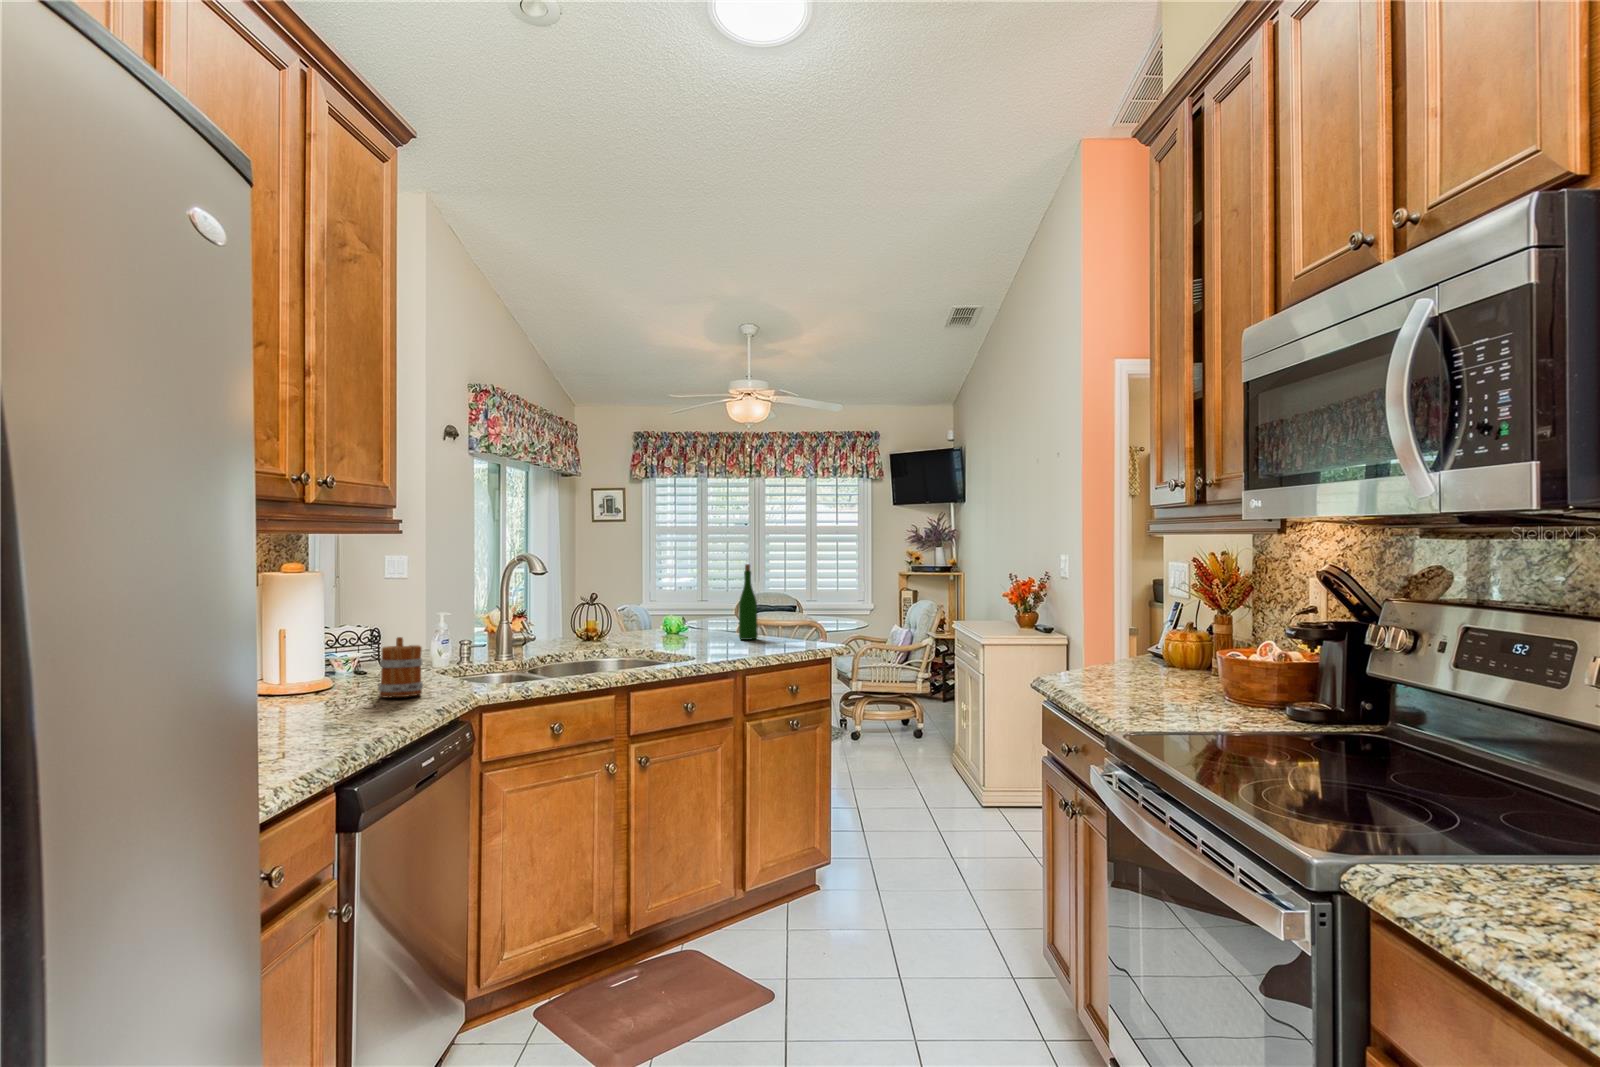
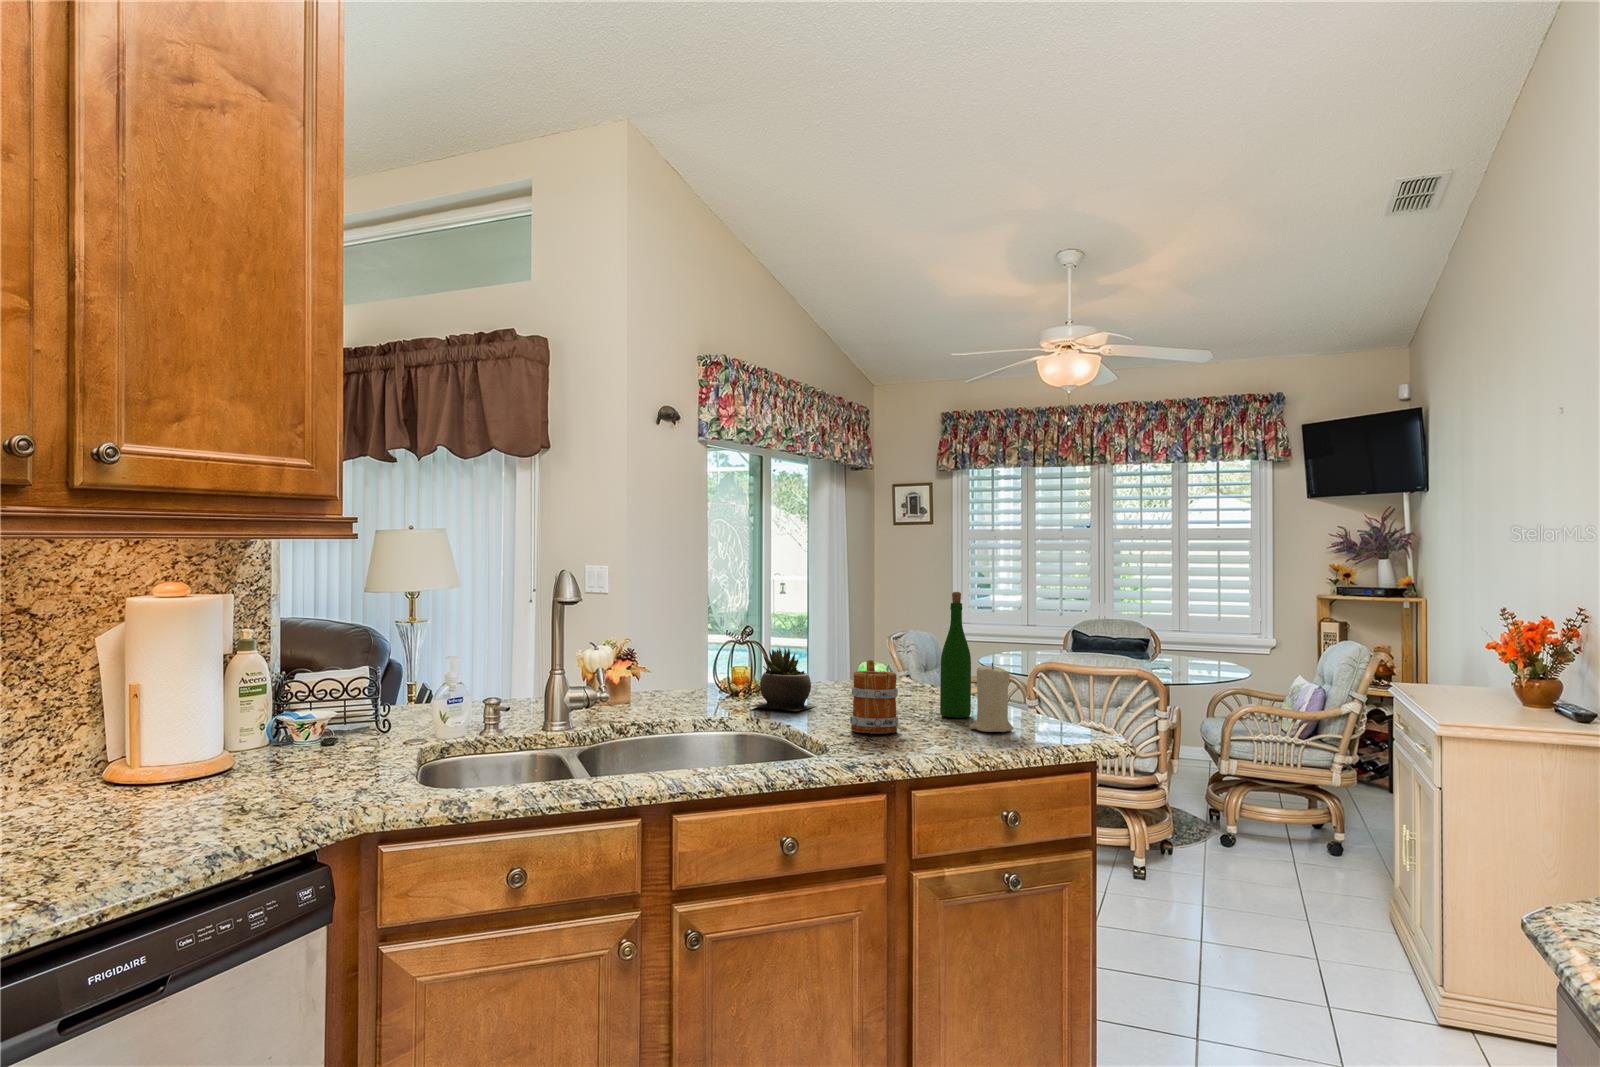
succulent plant: none [617,603,658,643] -> present [750,648,815,711]
candle: none [764,604,789,643] -> present [970,663,1013,732]
mug: present [378,637,423,697] -> present [850,660,899,734]

